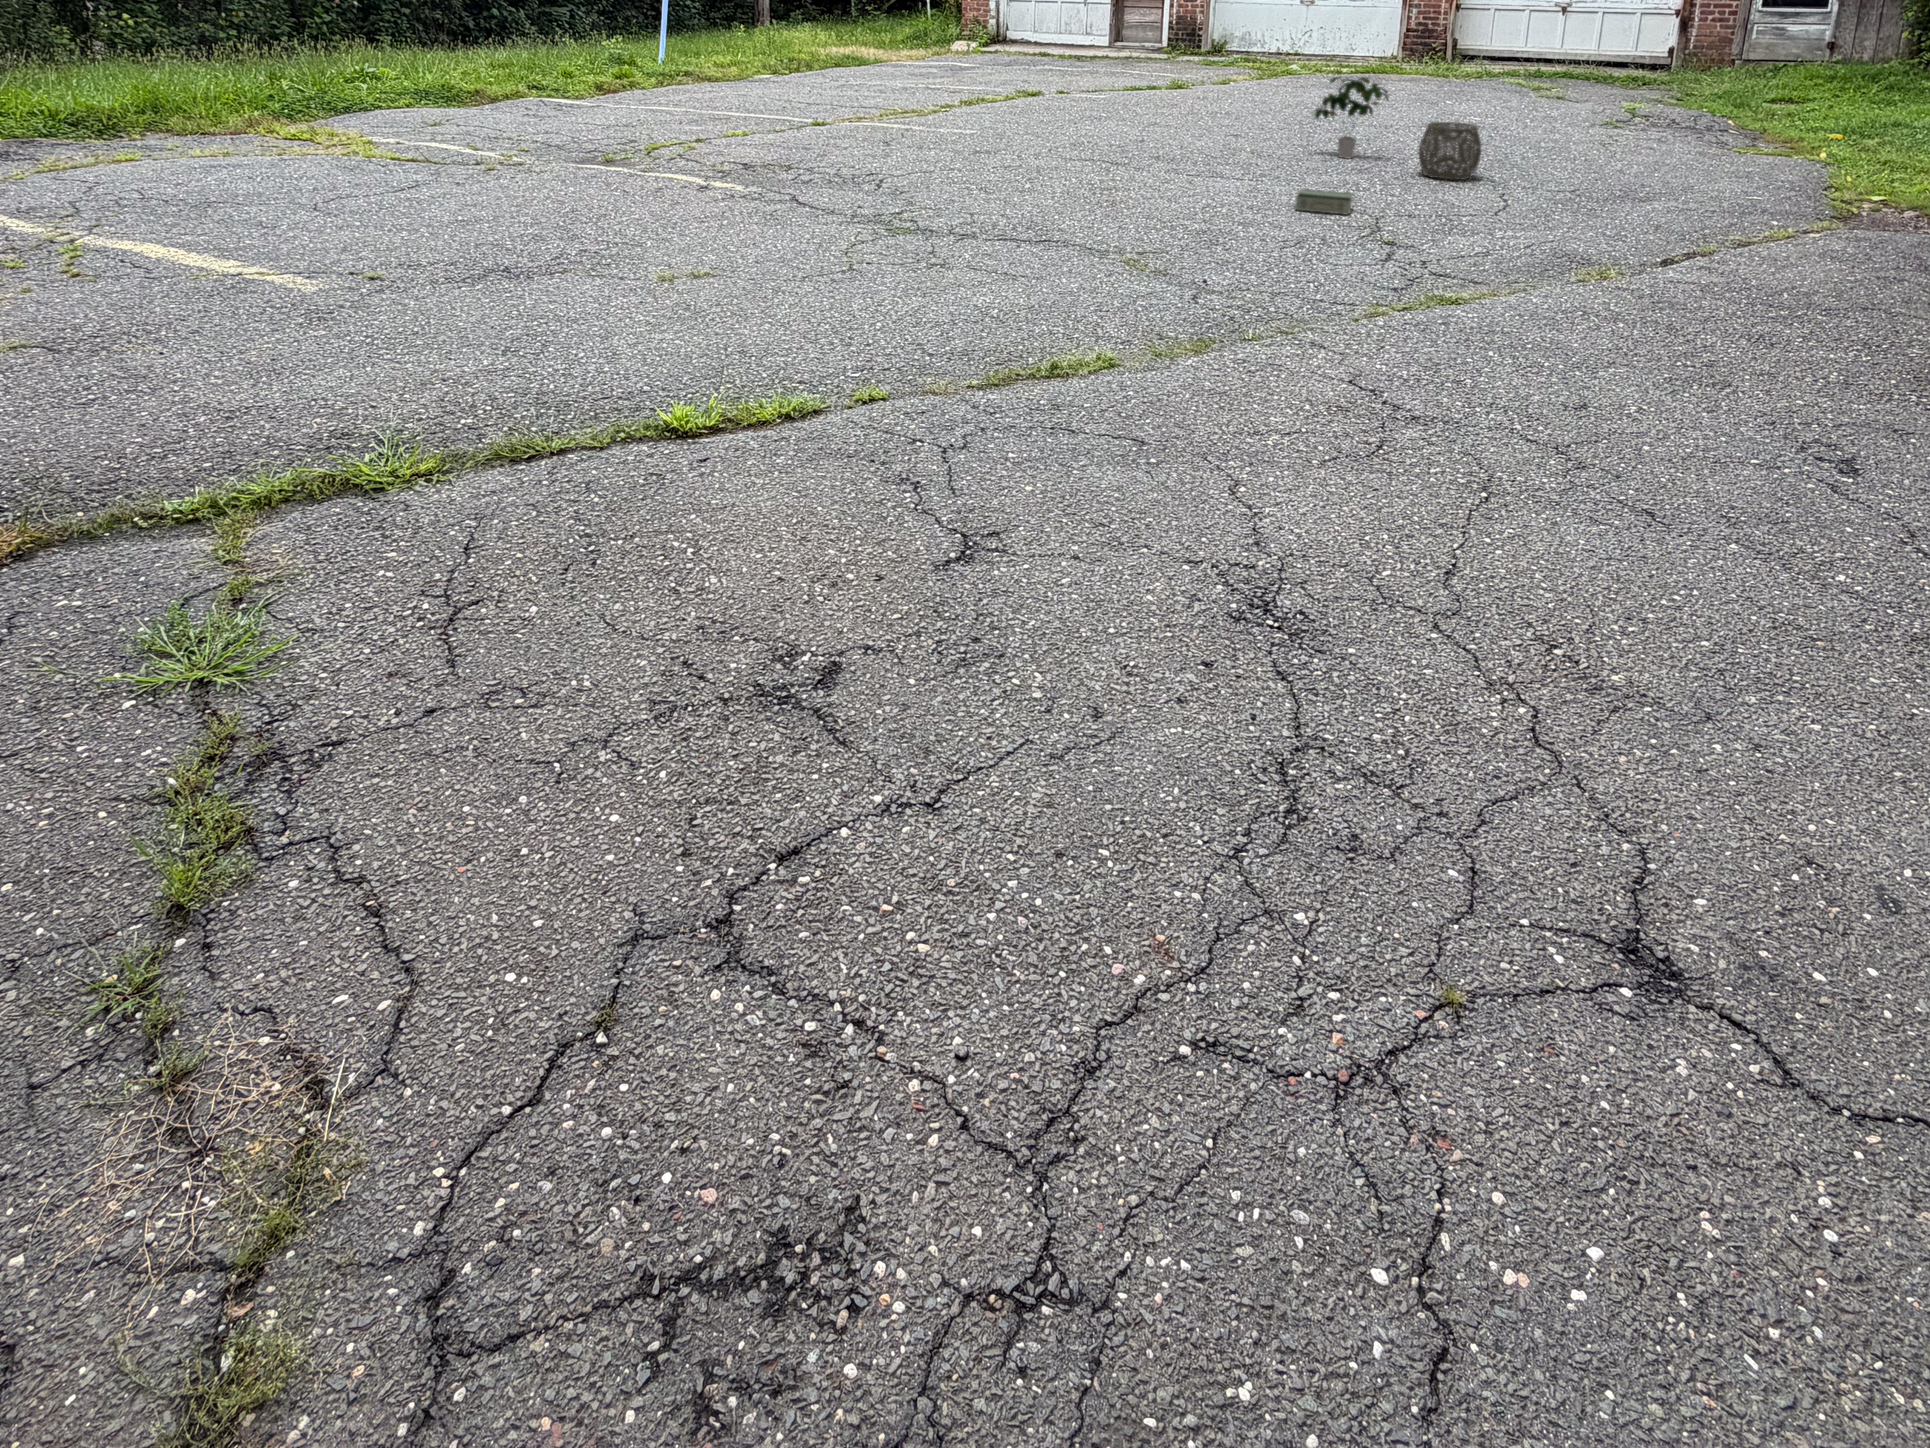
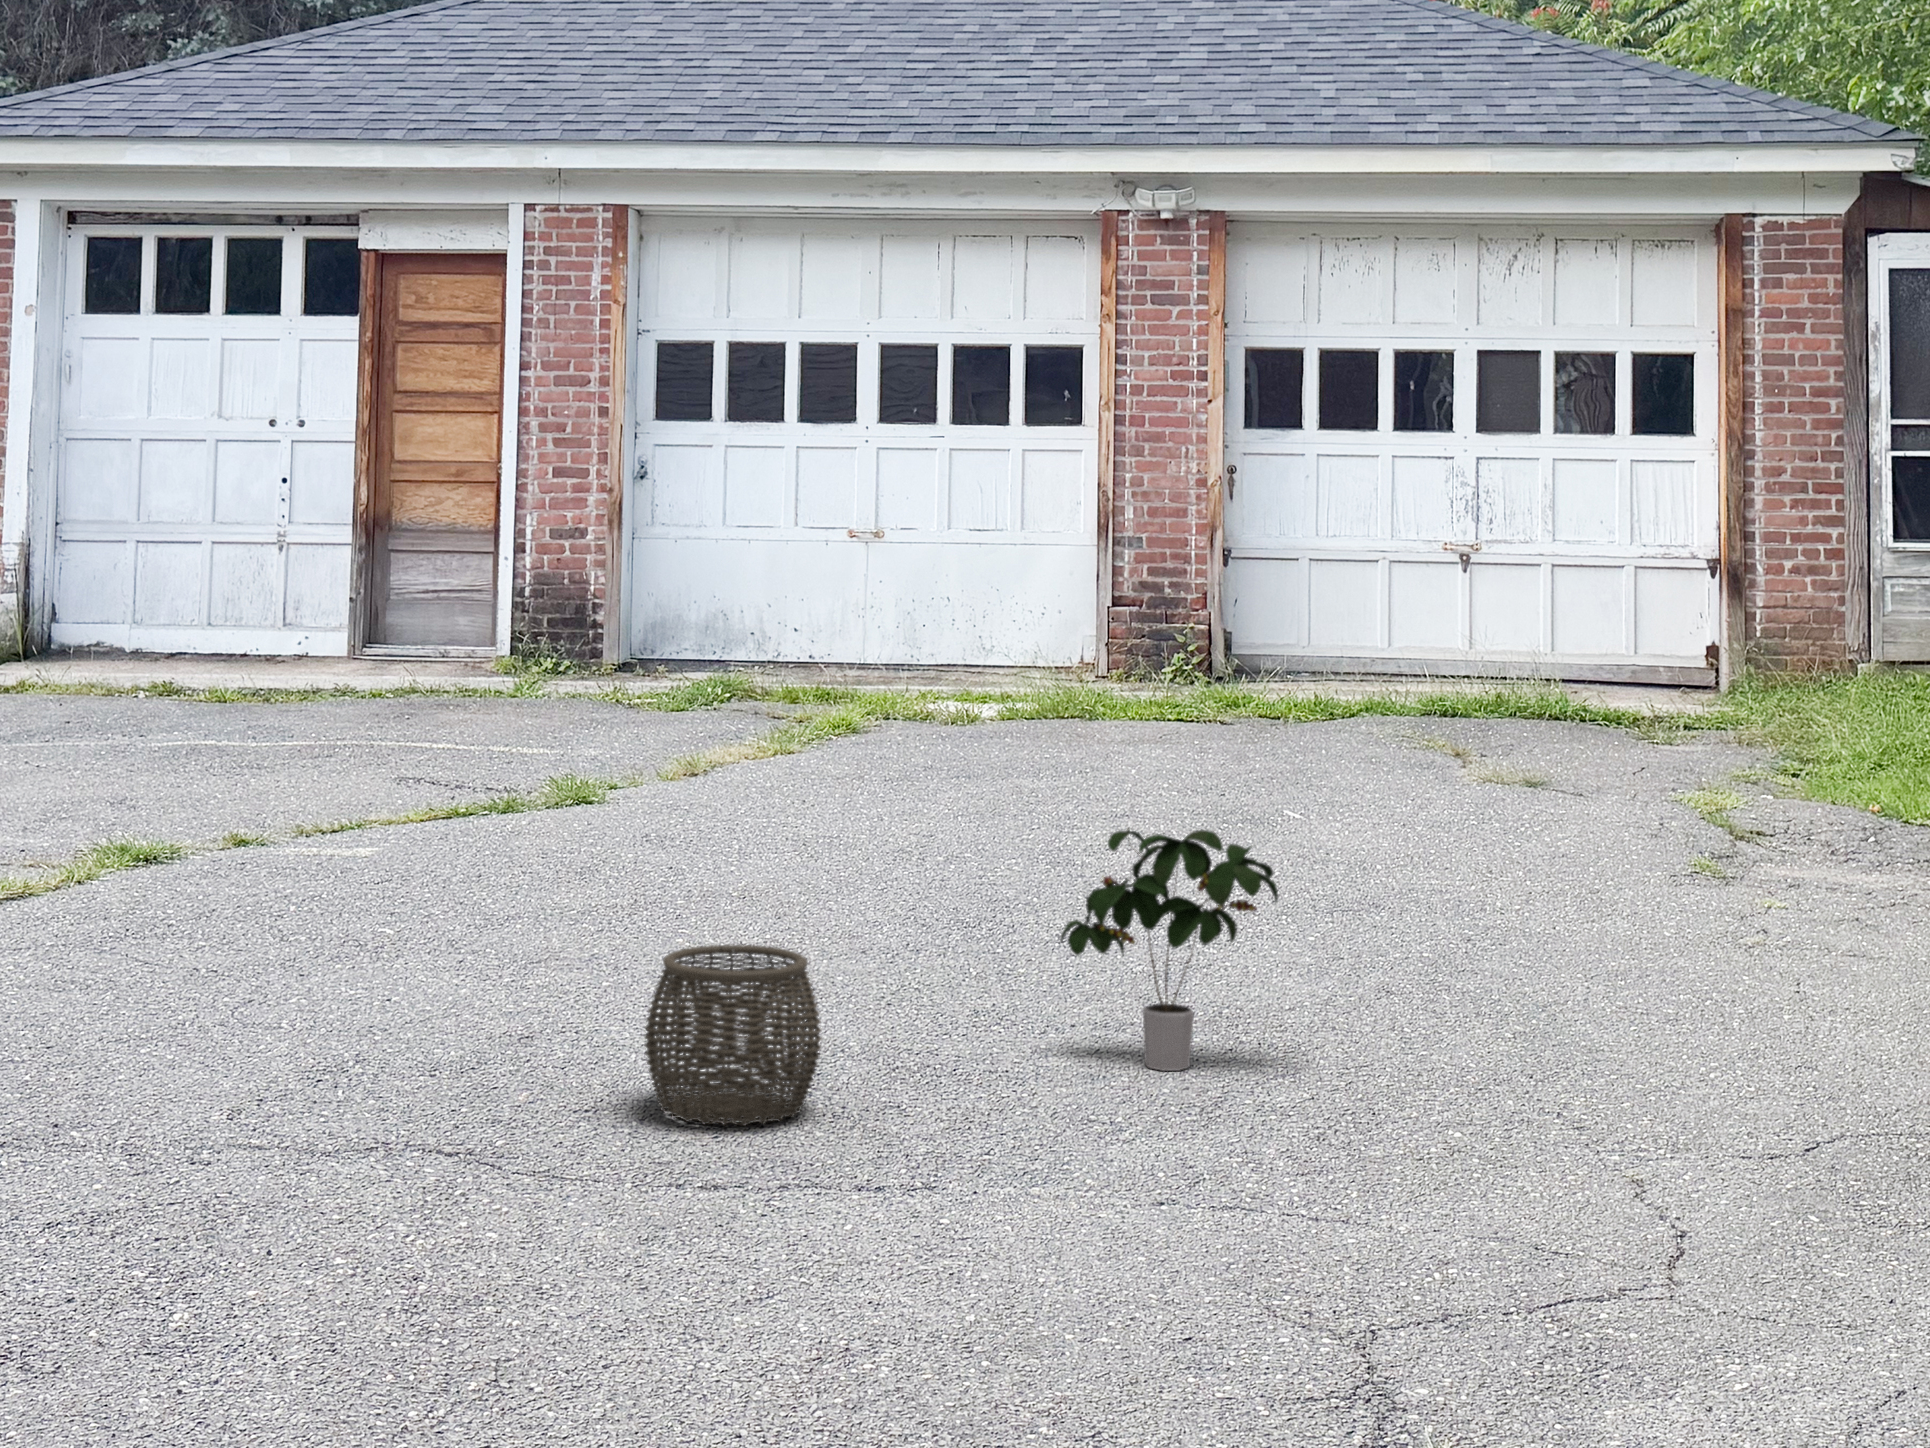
woven basket: present [1419,122,1481,180] -> present [644,945,821,1126]
toolbox: present [1295,189,1353,215] -> none [1145,1254,1318,1346]

